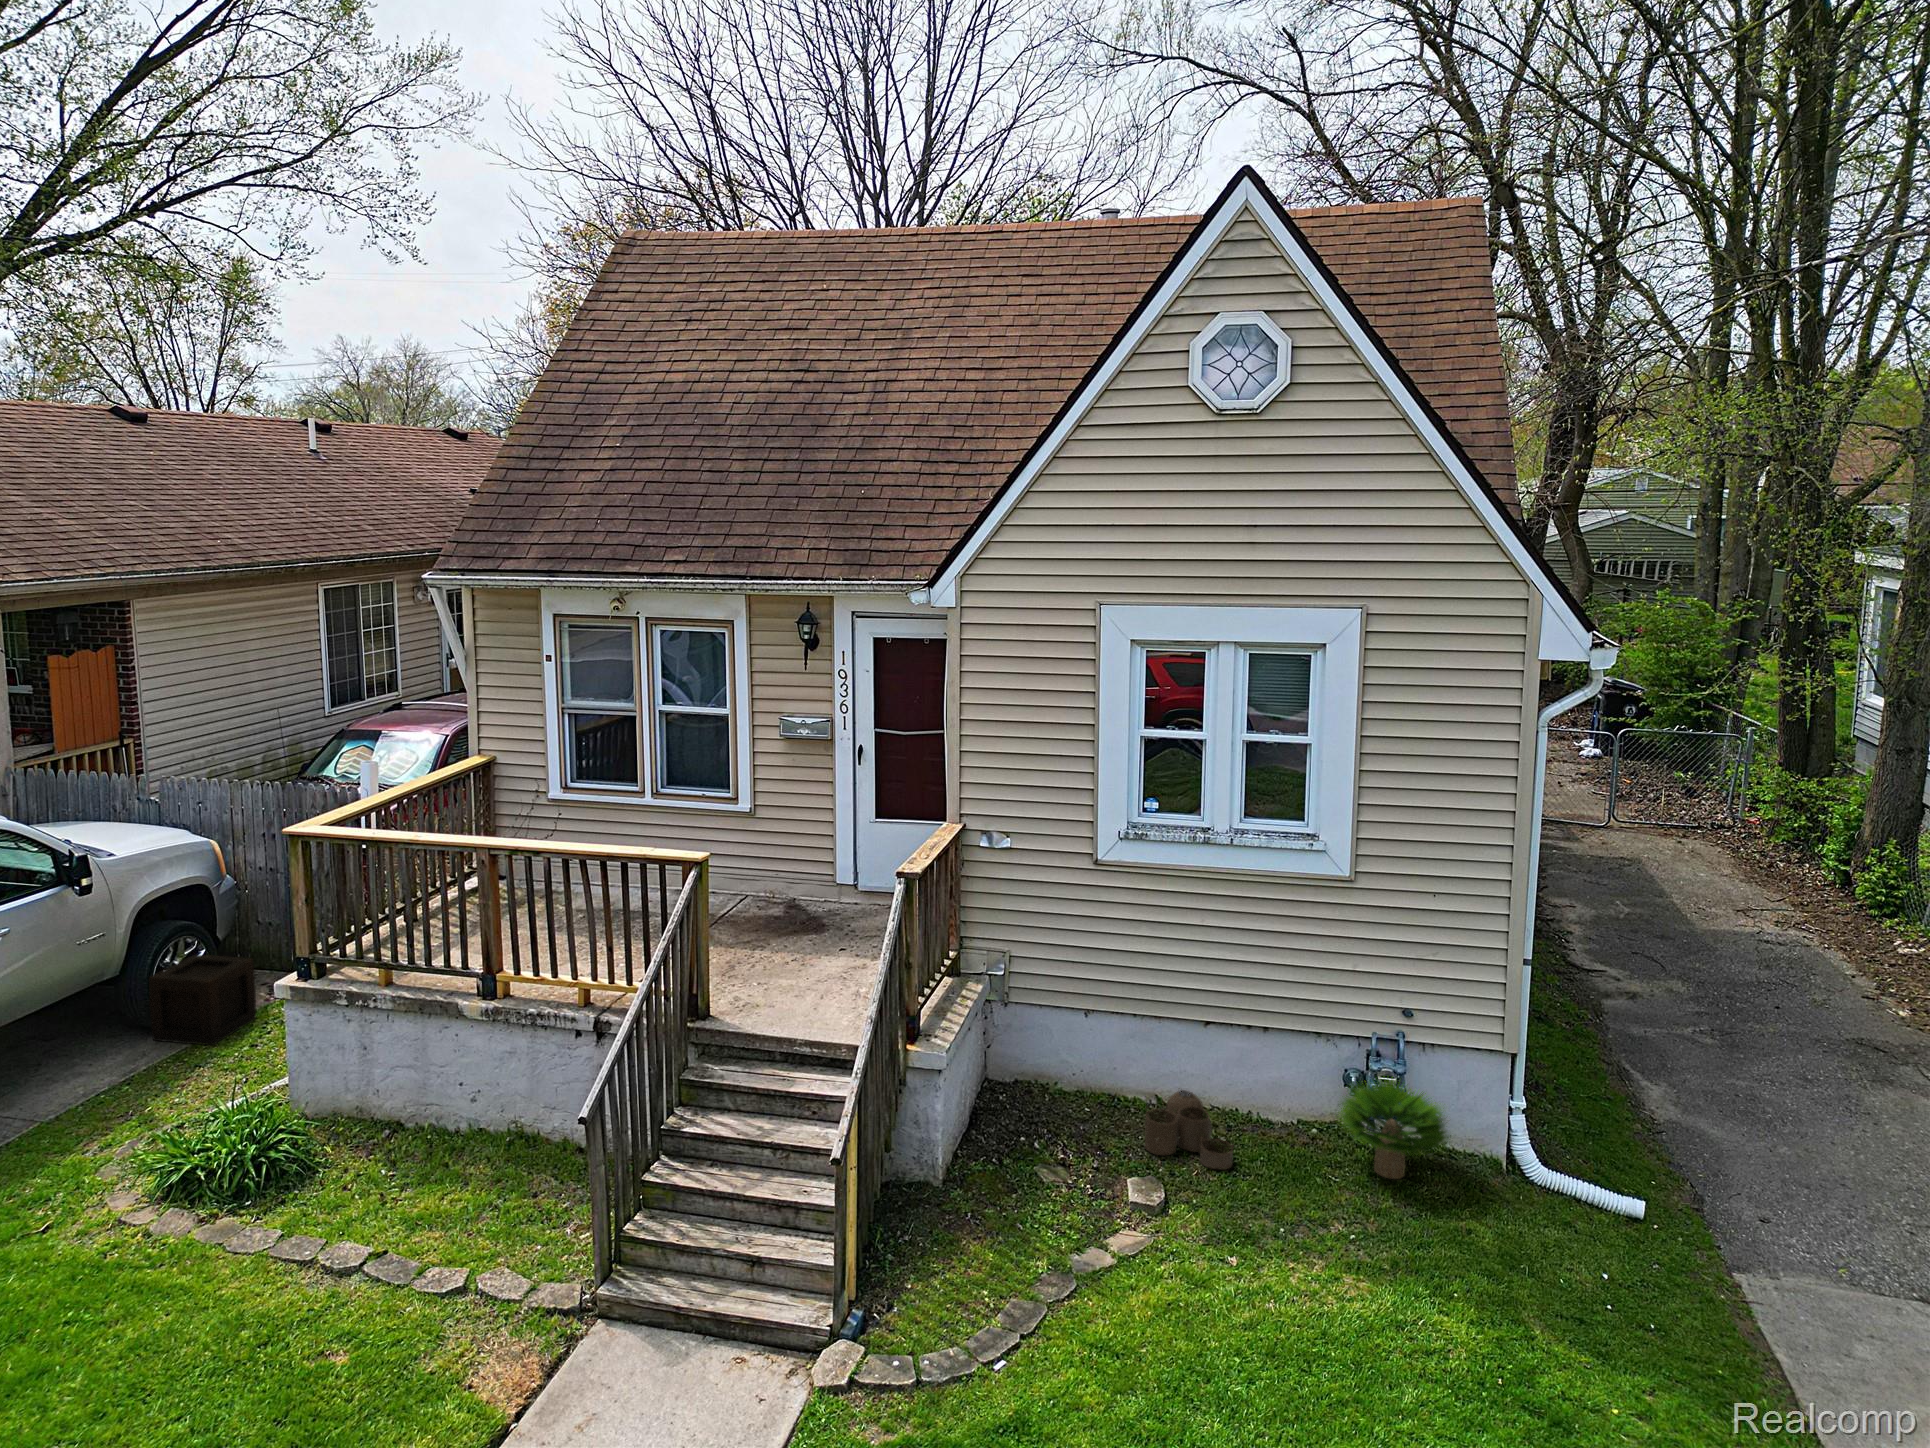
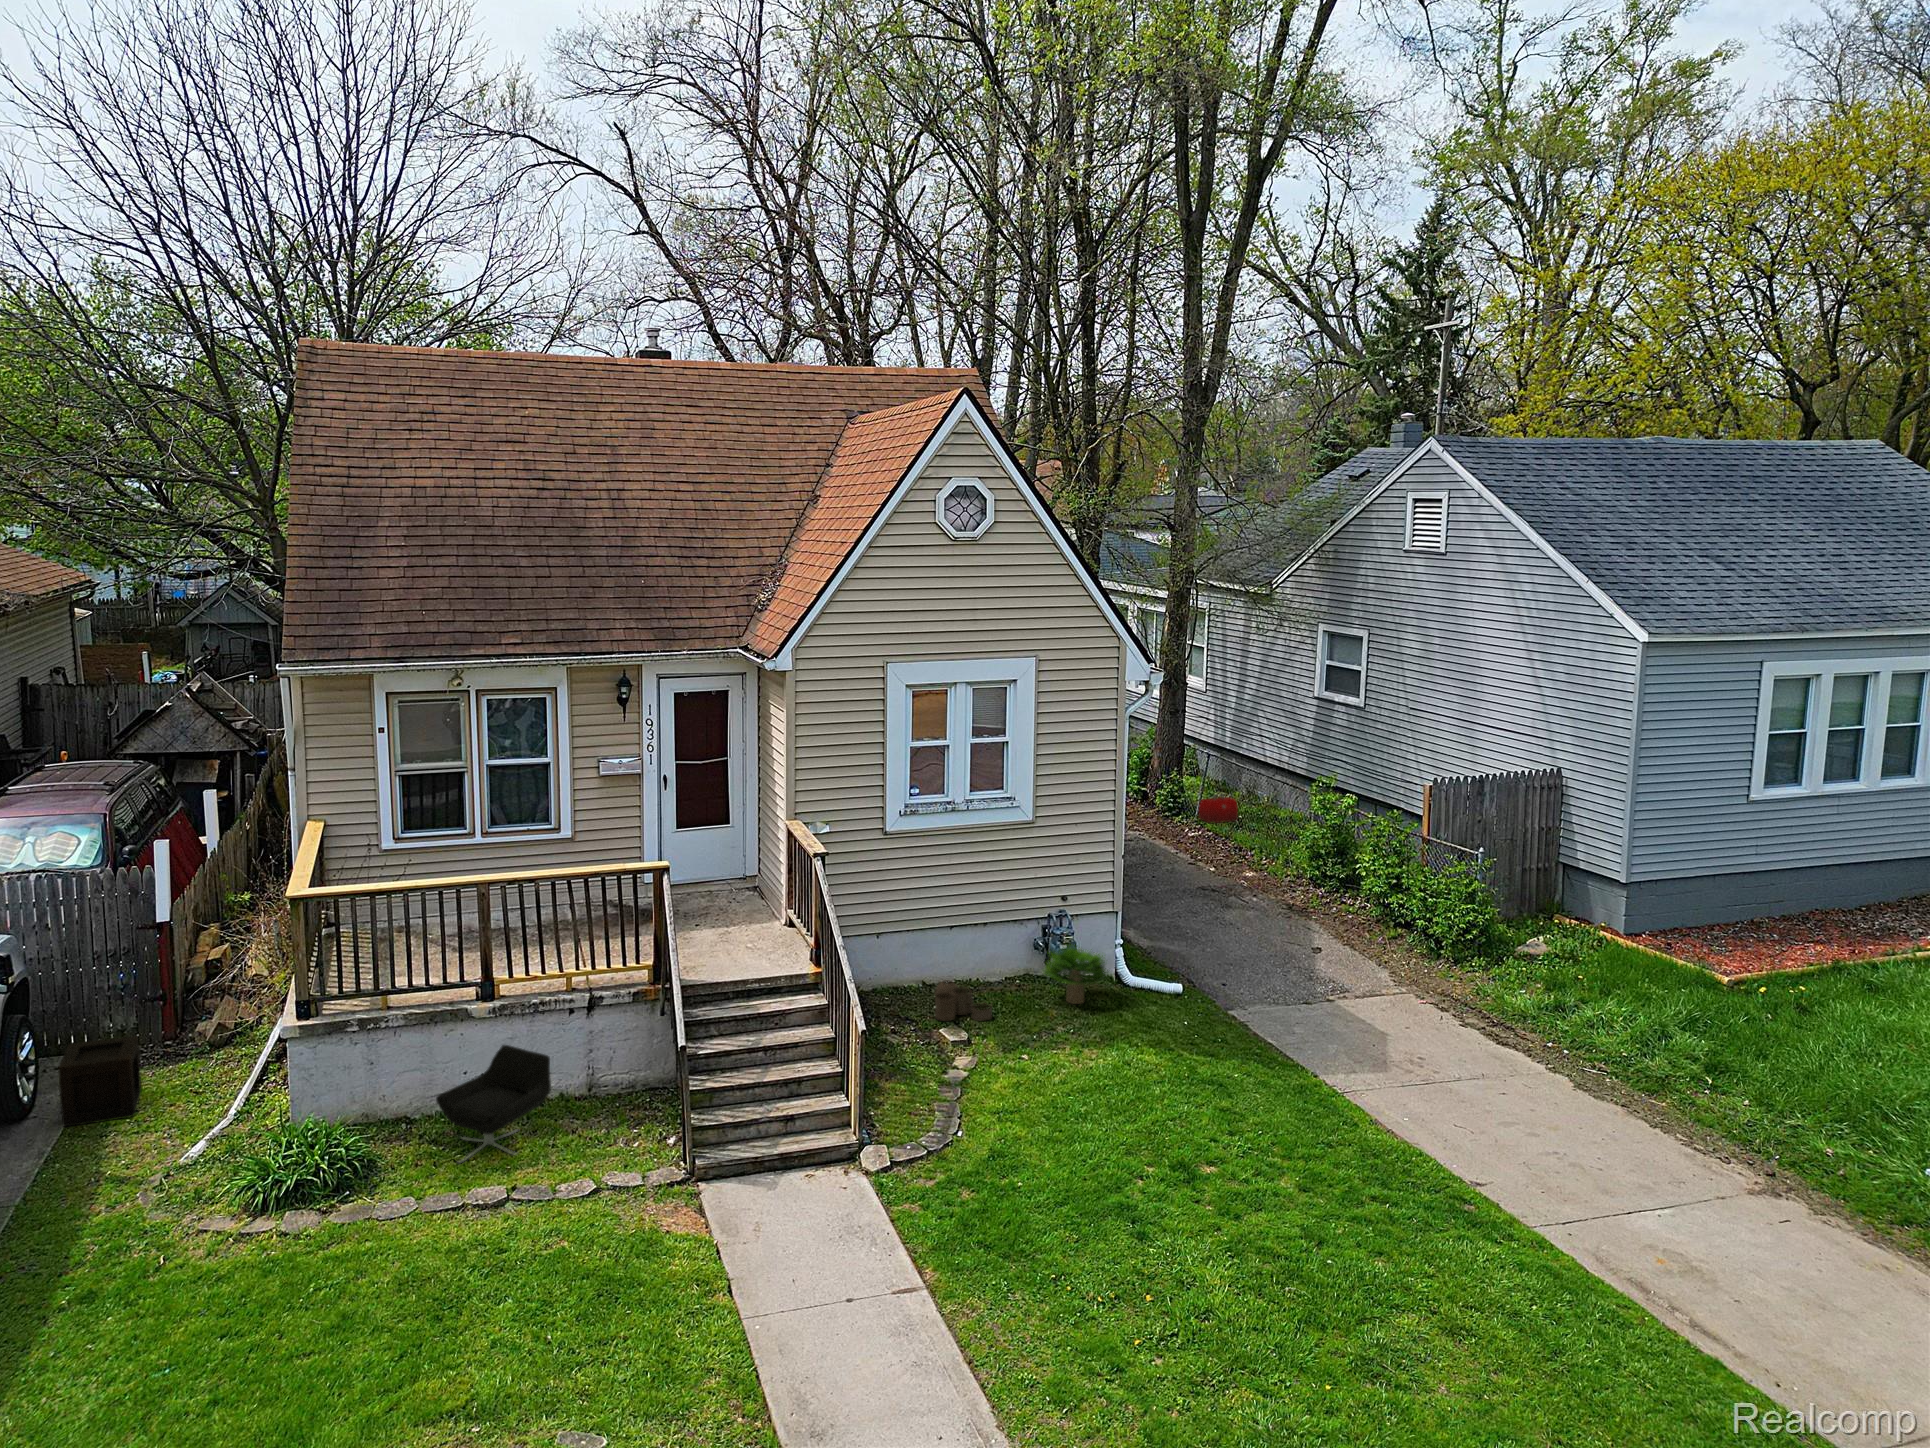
toolbox: none [1806,881,1879,925] -> present [1199,794,1238,823]
lounge chair: none [373,1056,516,1208] -> present [436,1045,551,1163]

